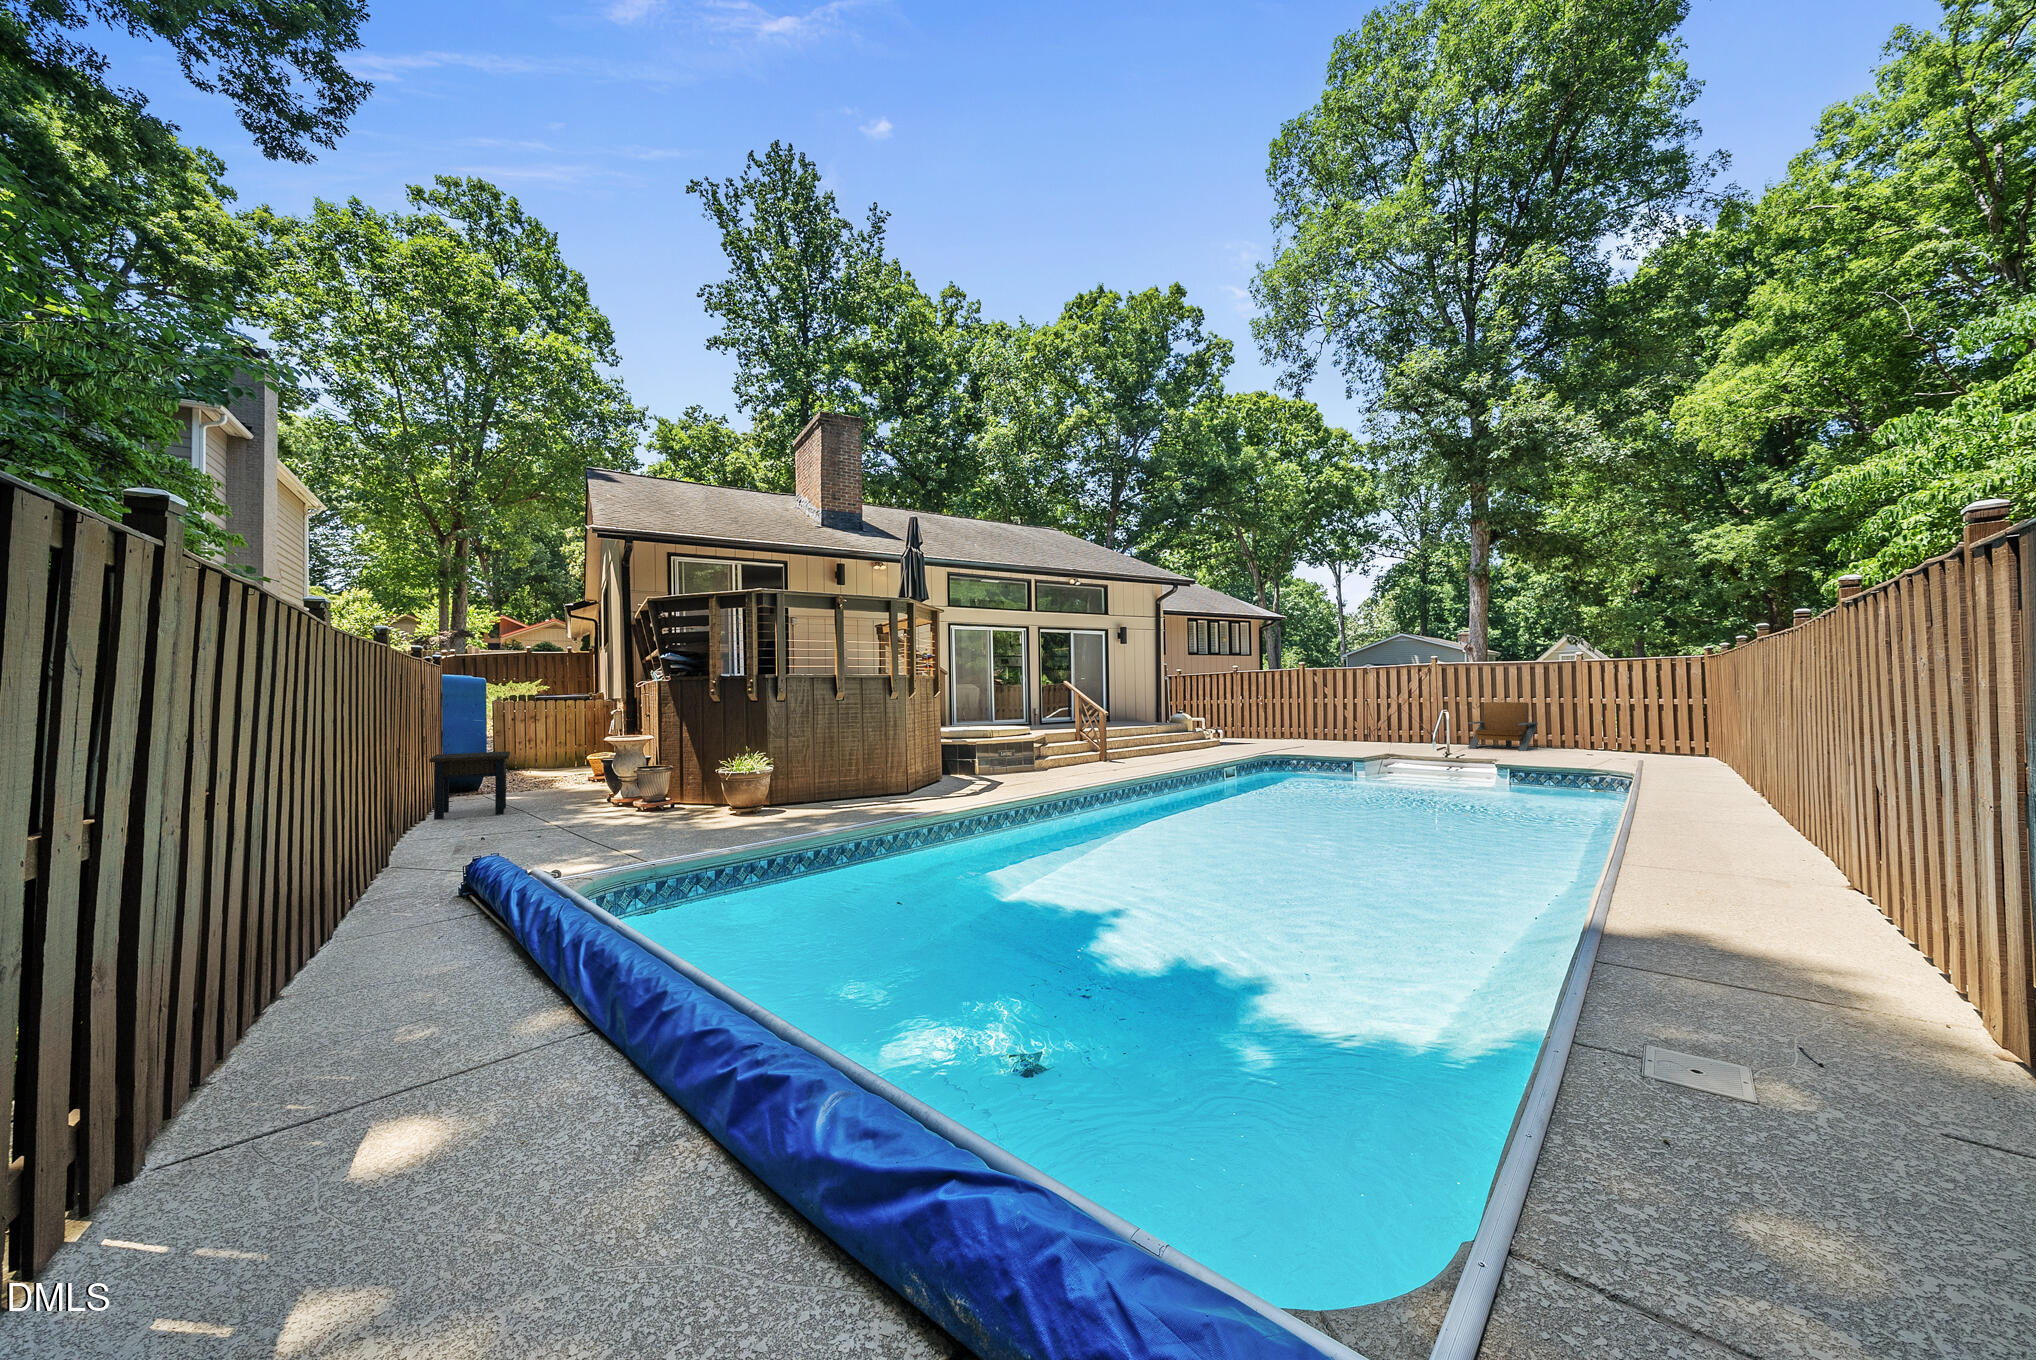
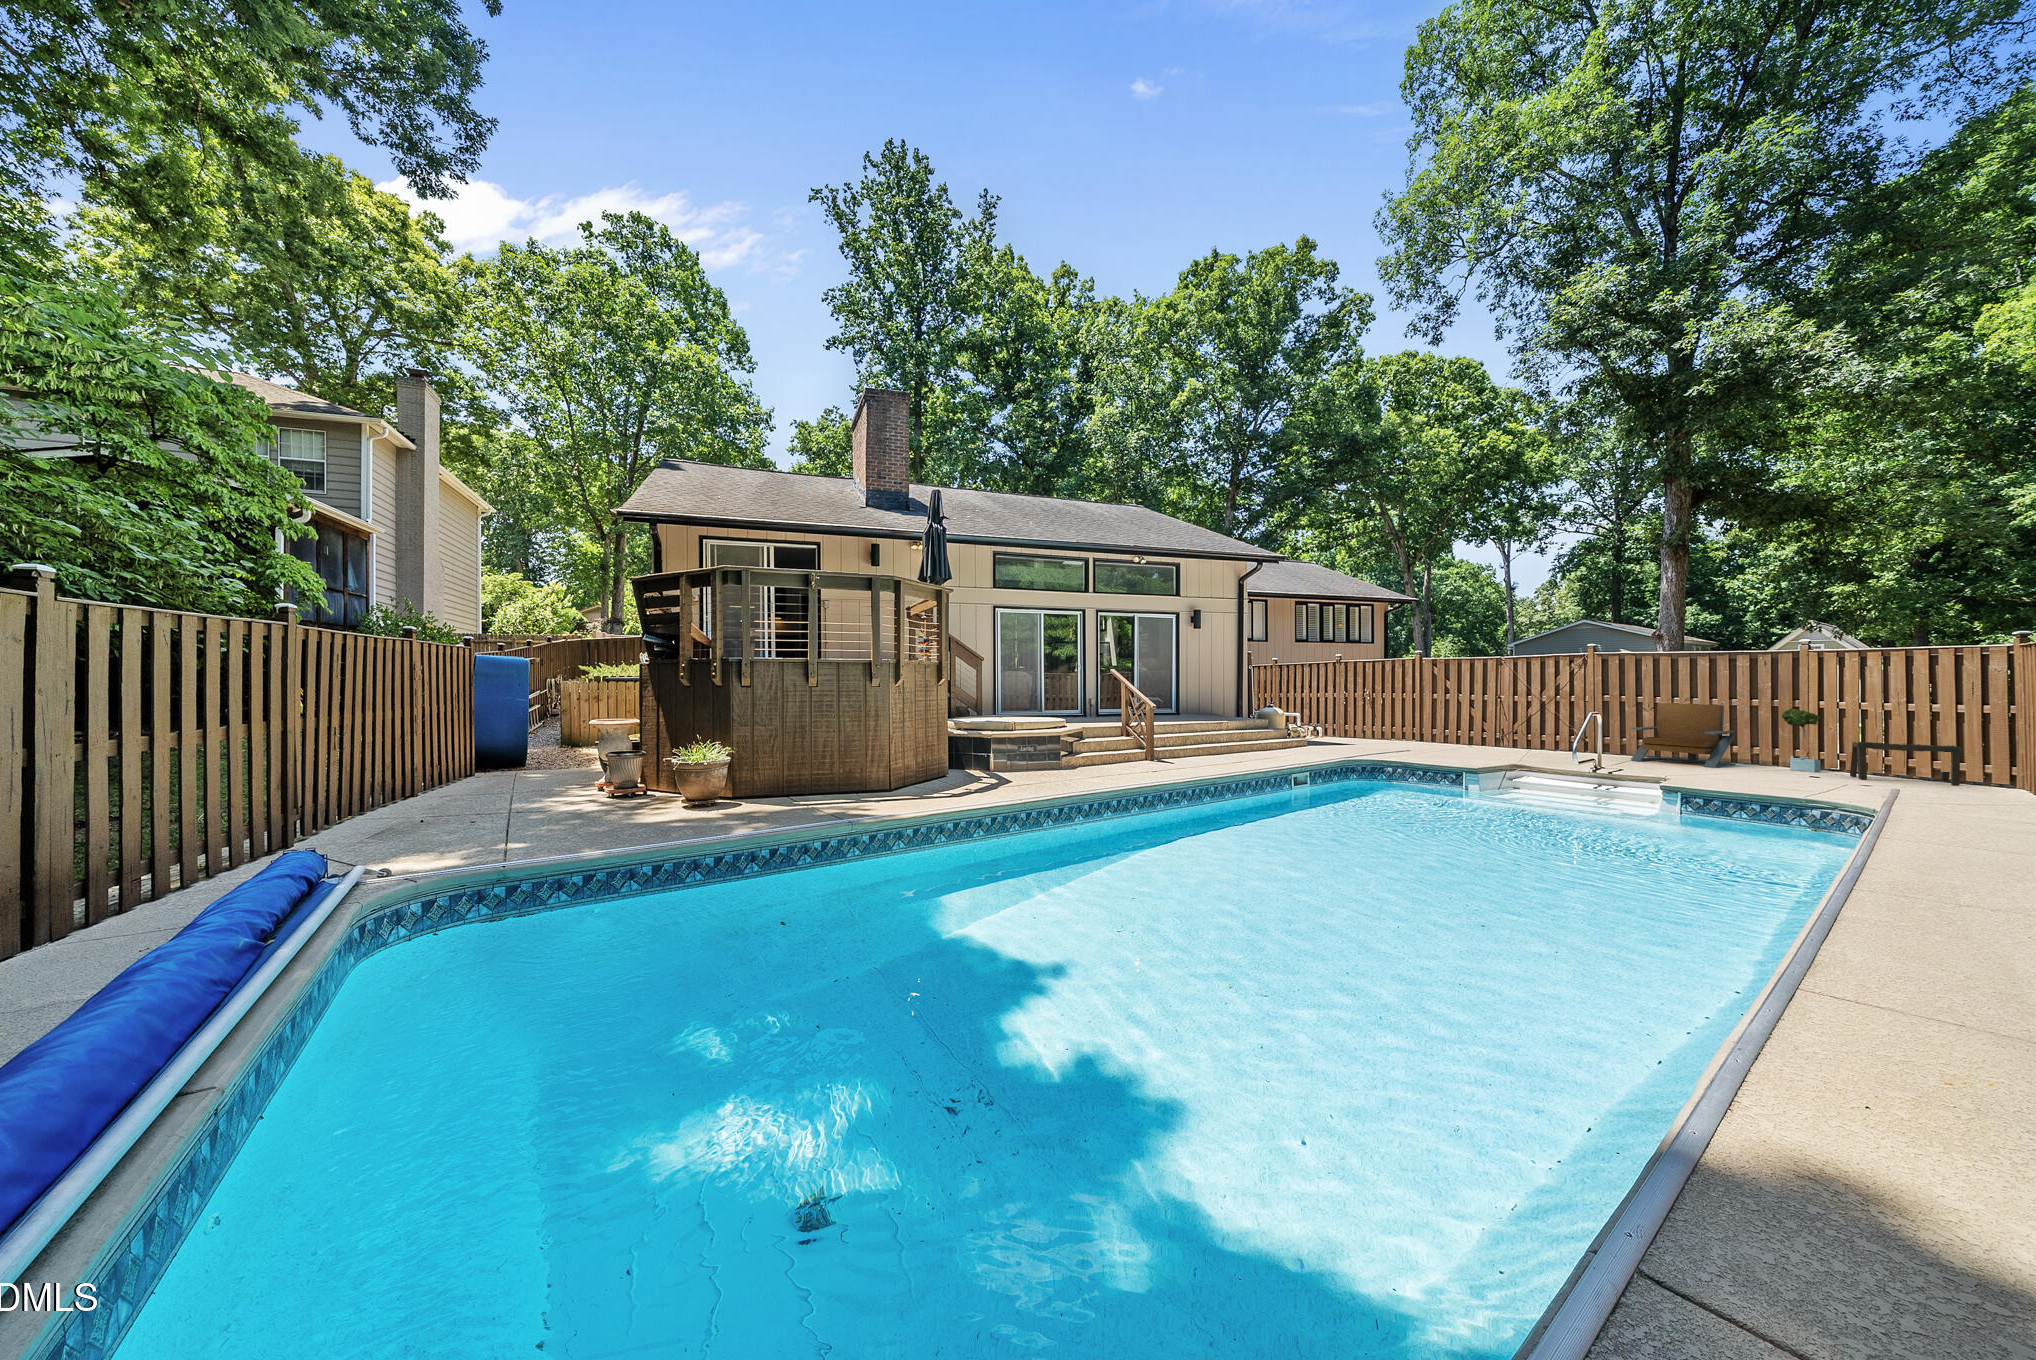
potted tree: none [1567,703,1592,751] -> present [1782,708,1820,772]
bench: none [1611,727,1676,756] -> present [1850,742,1962,786]
side table: present [429,751,510,820] -> none [402,729,498,795]

